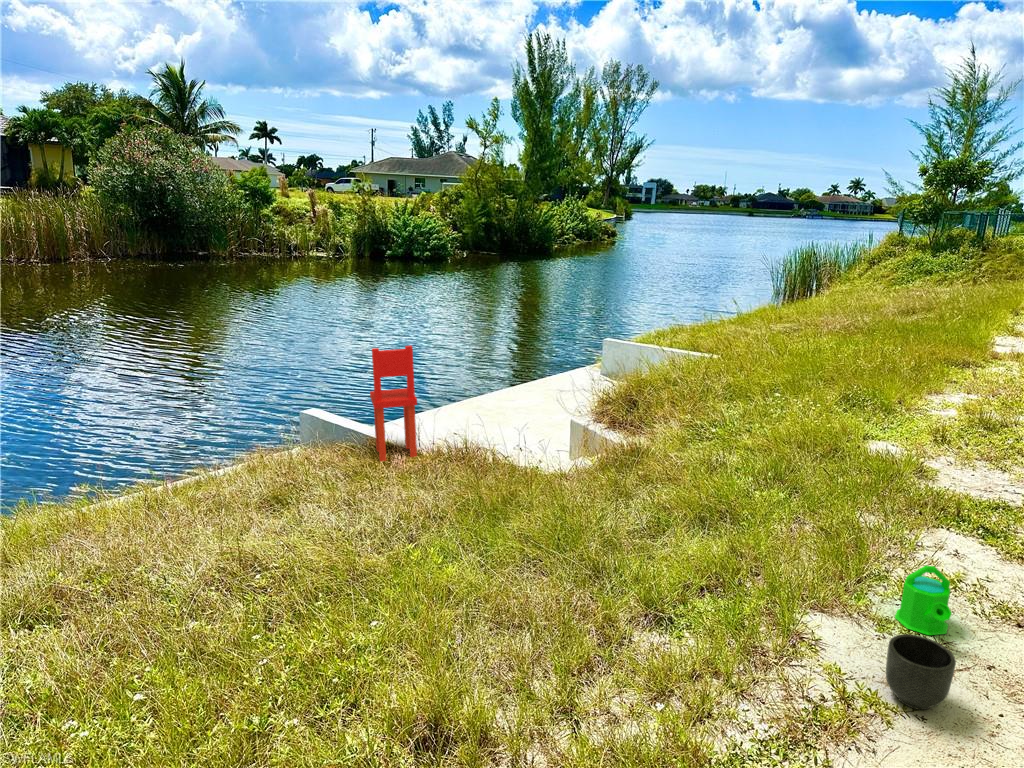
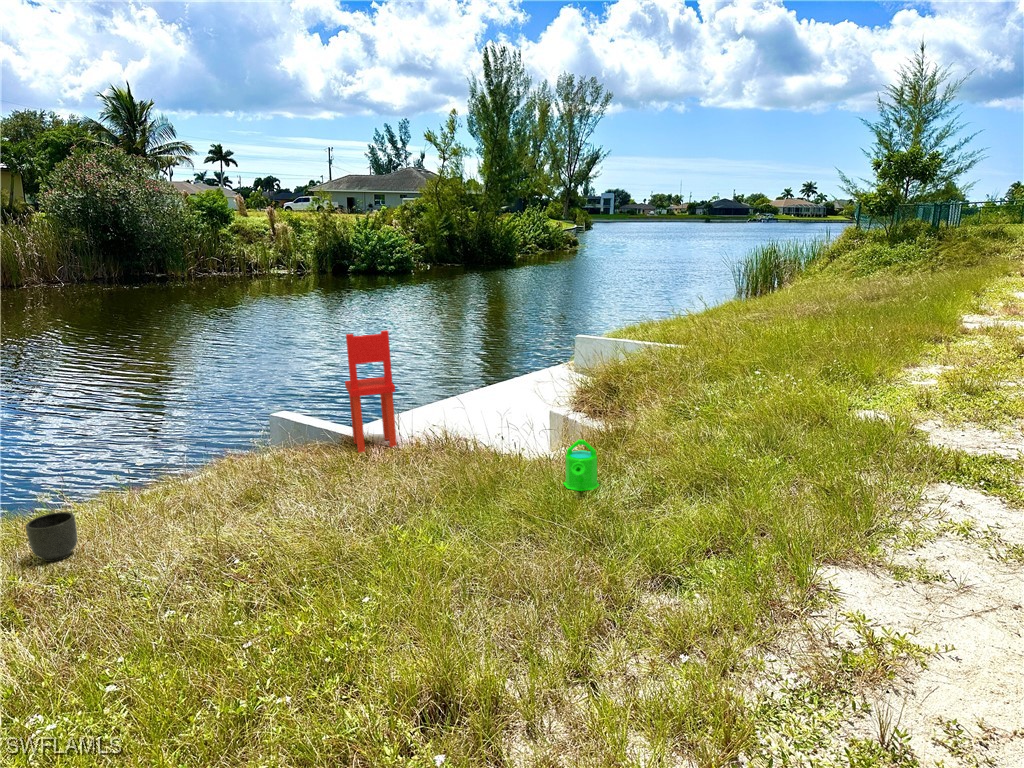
watering can: present [895,565,952,635] -> present [563,439,599,491]
planter: present [886,634,956,710] -> present [26,512,77,562]

